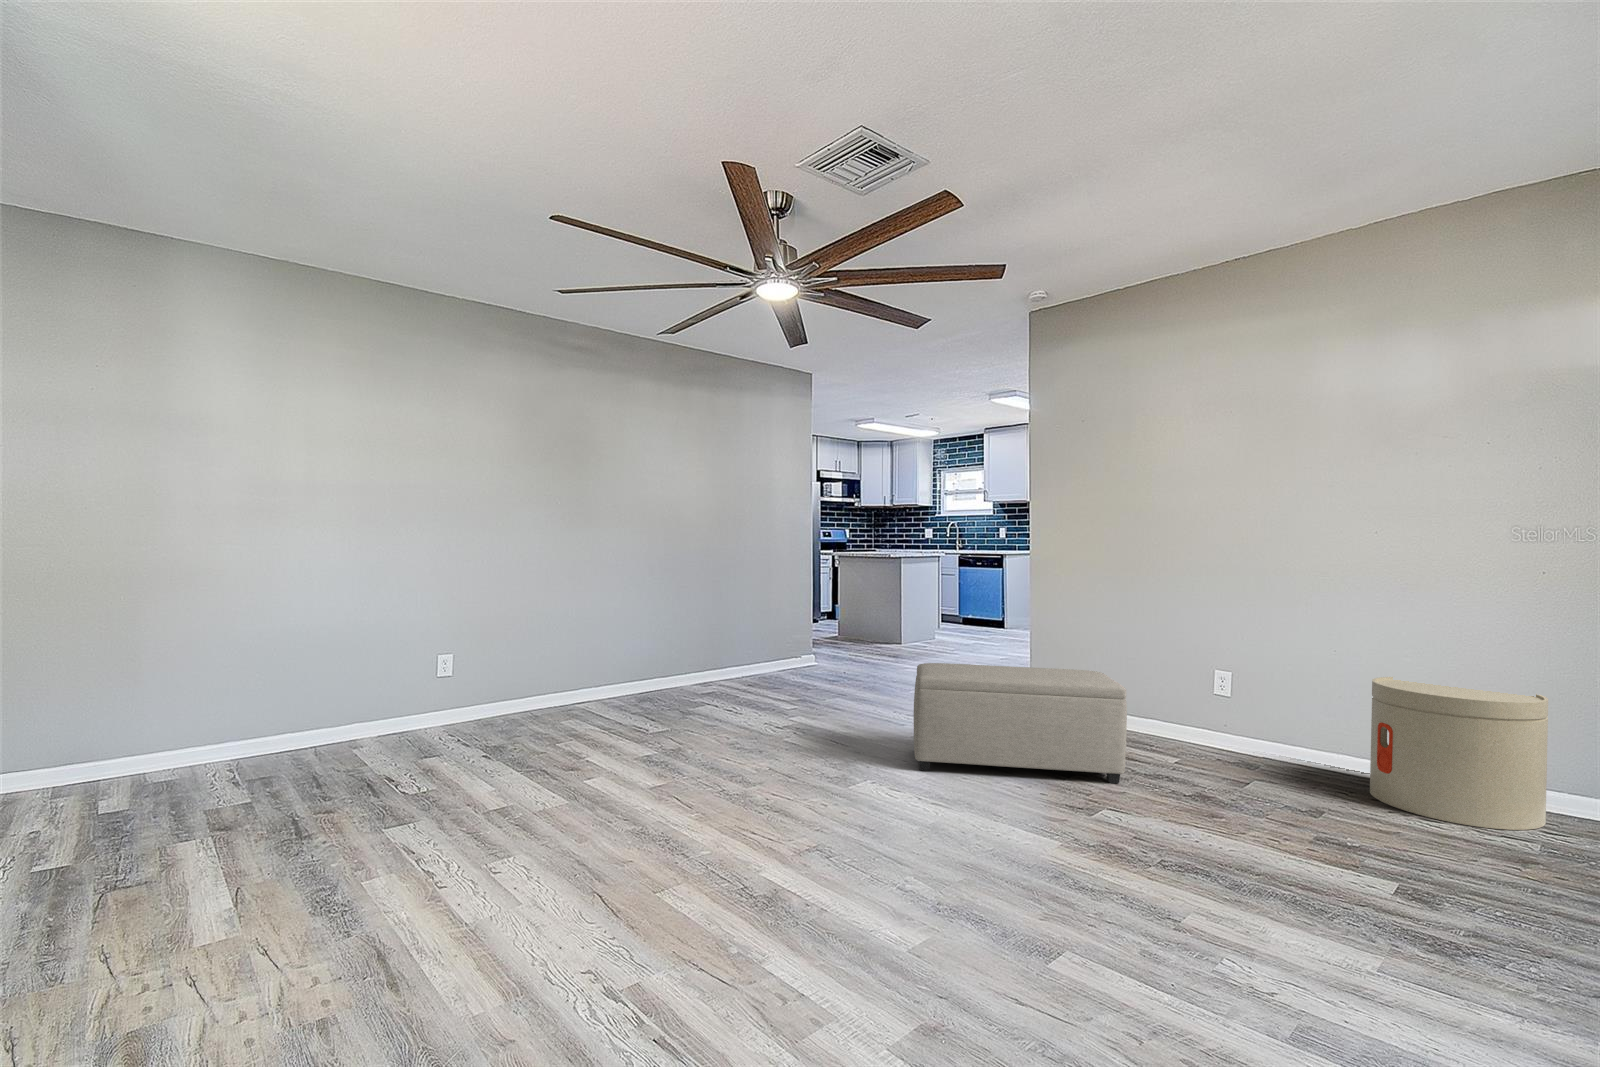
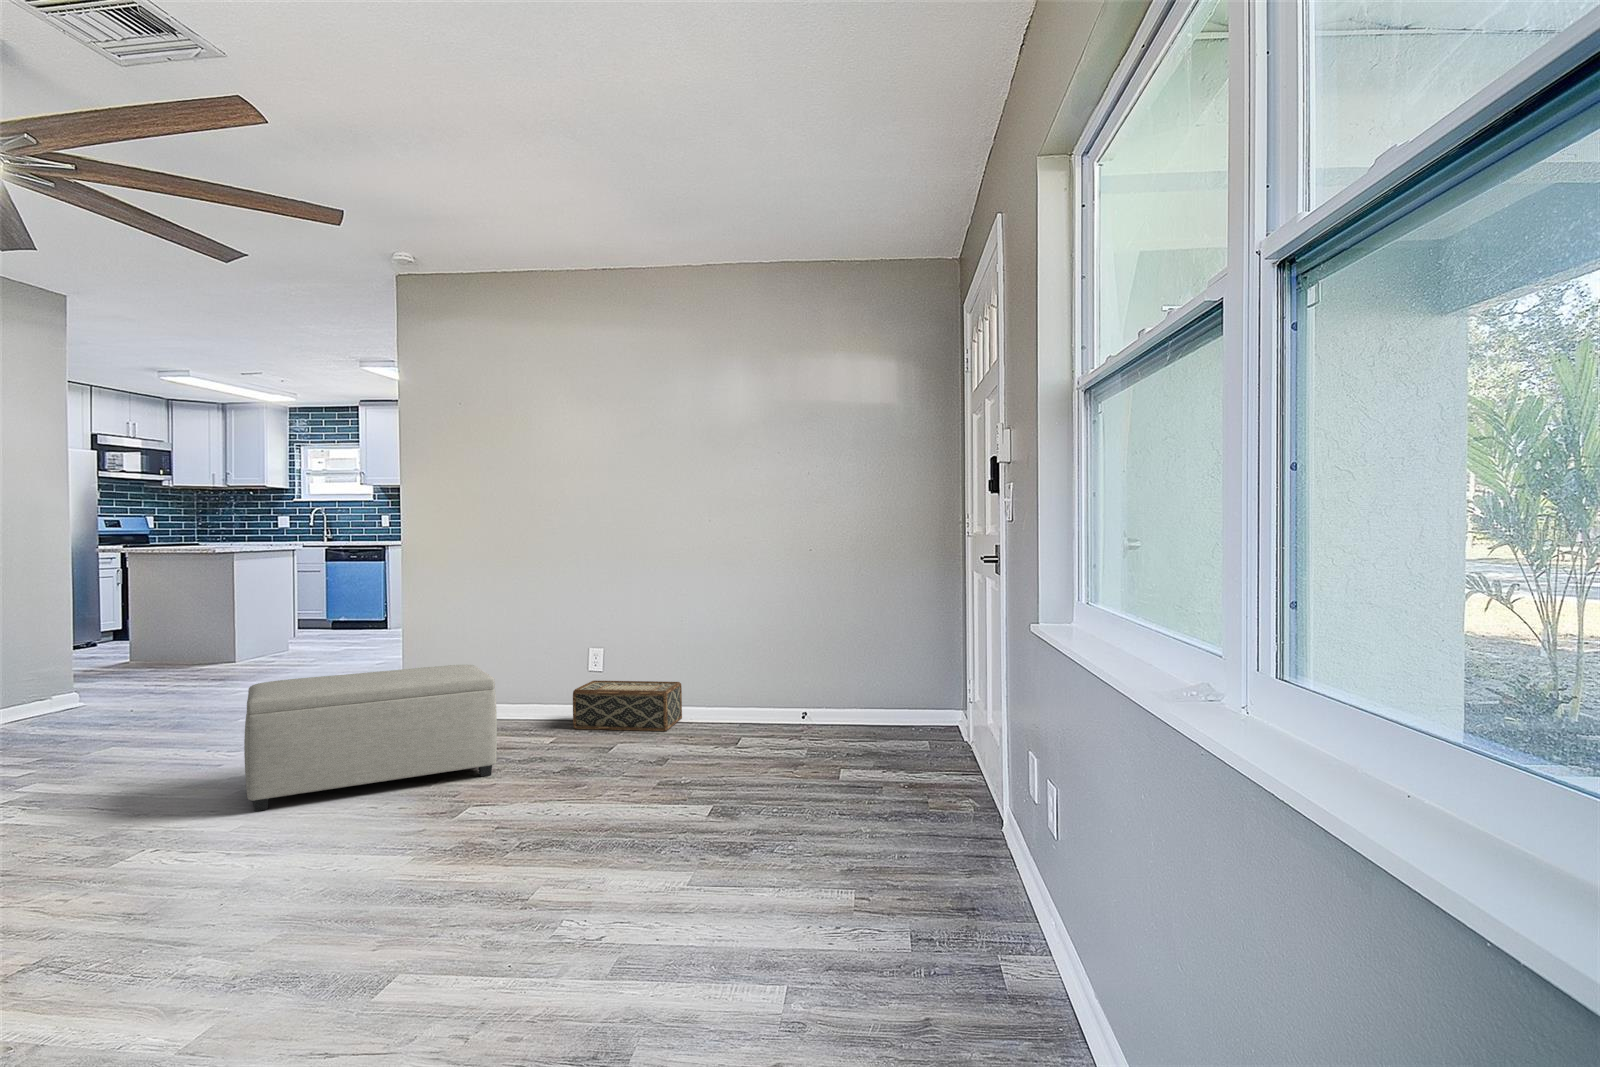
side table: present [1370,677,1548,830] -> none [705,632,817,747]
woven basket: none [1199,706,1333,776] -> present [573,680,682,731]

